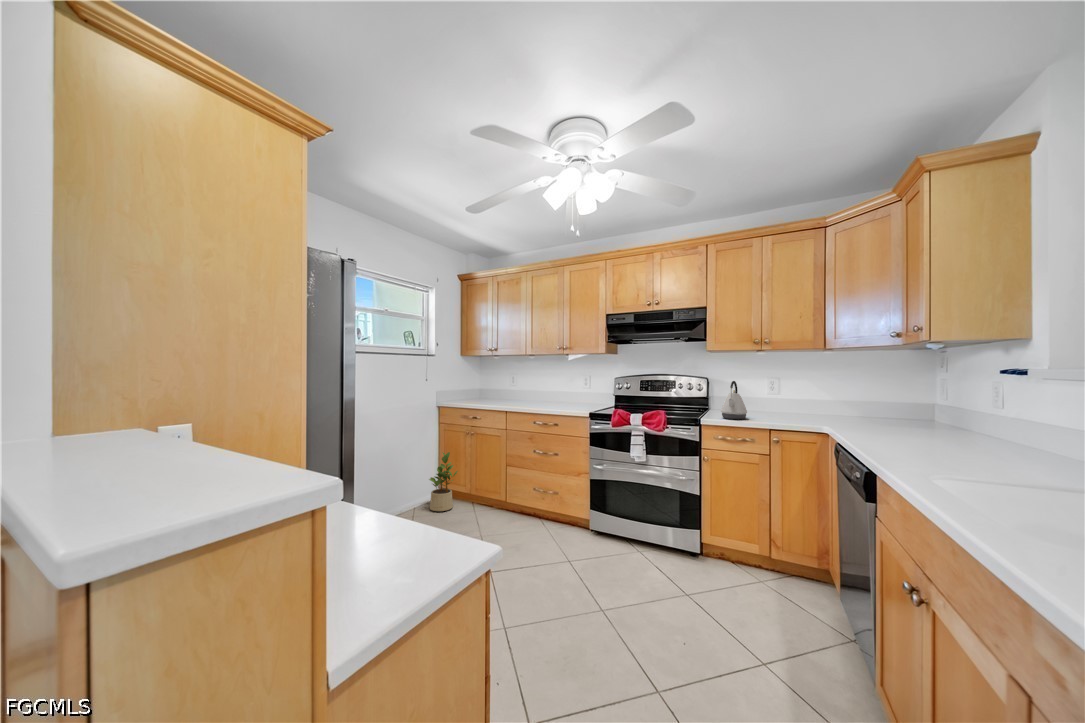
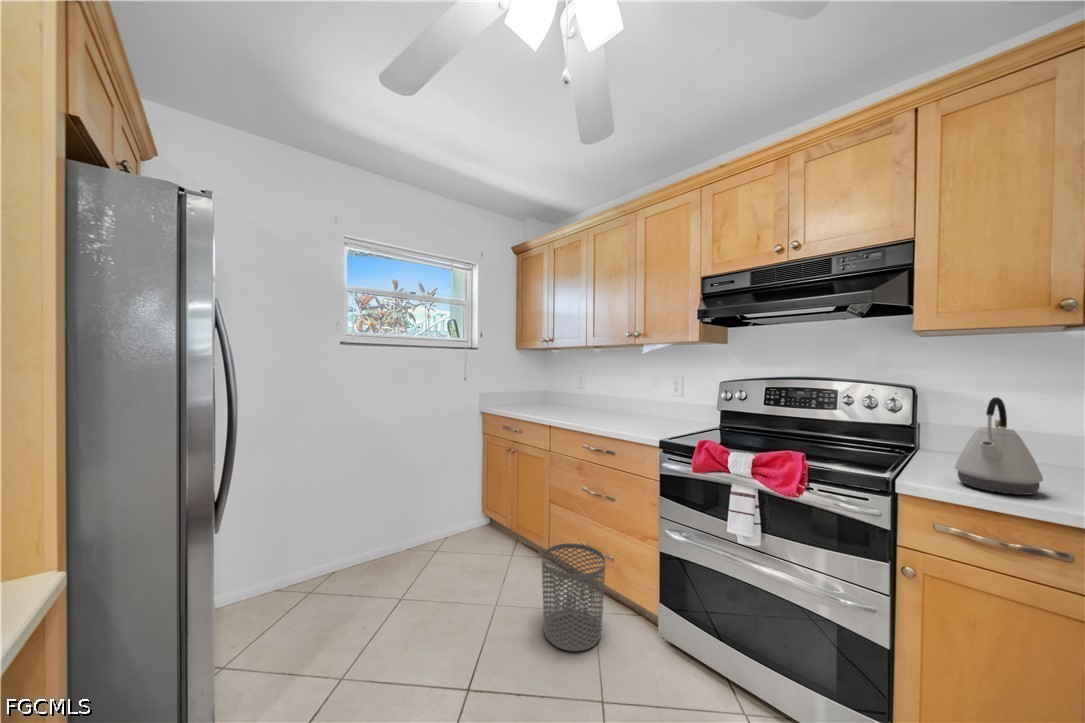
potted plant: present [429,452,458,511] -> none [462,472,498,550]
waste bin: none [519,485,559,544] -> present [542,543,605,651]

